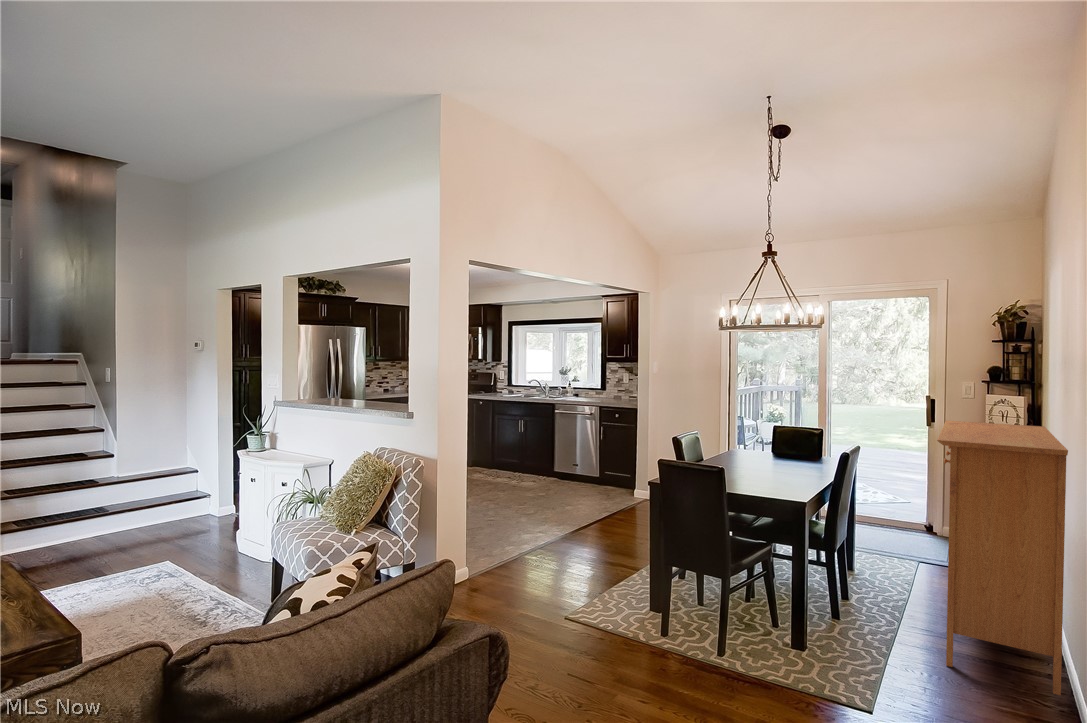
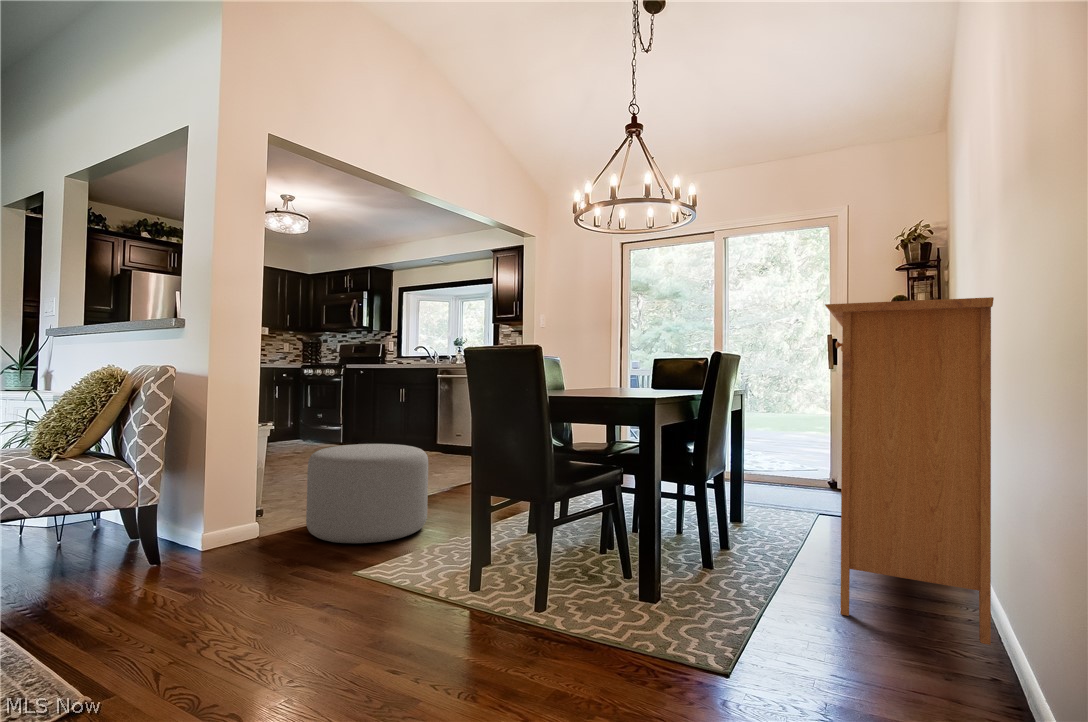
ottoman: none [509,504,599,589] -> present [306,444,428,543]

